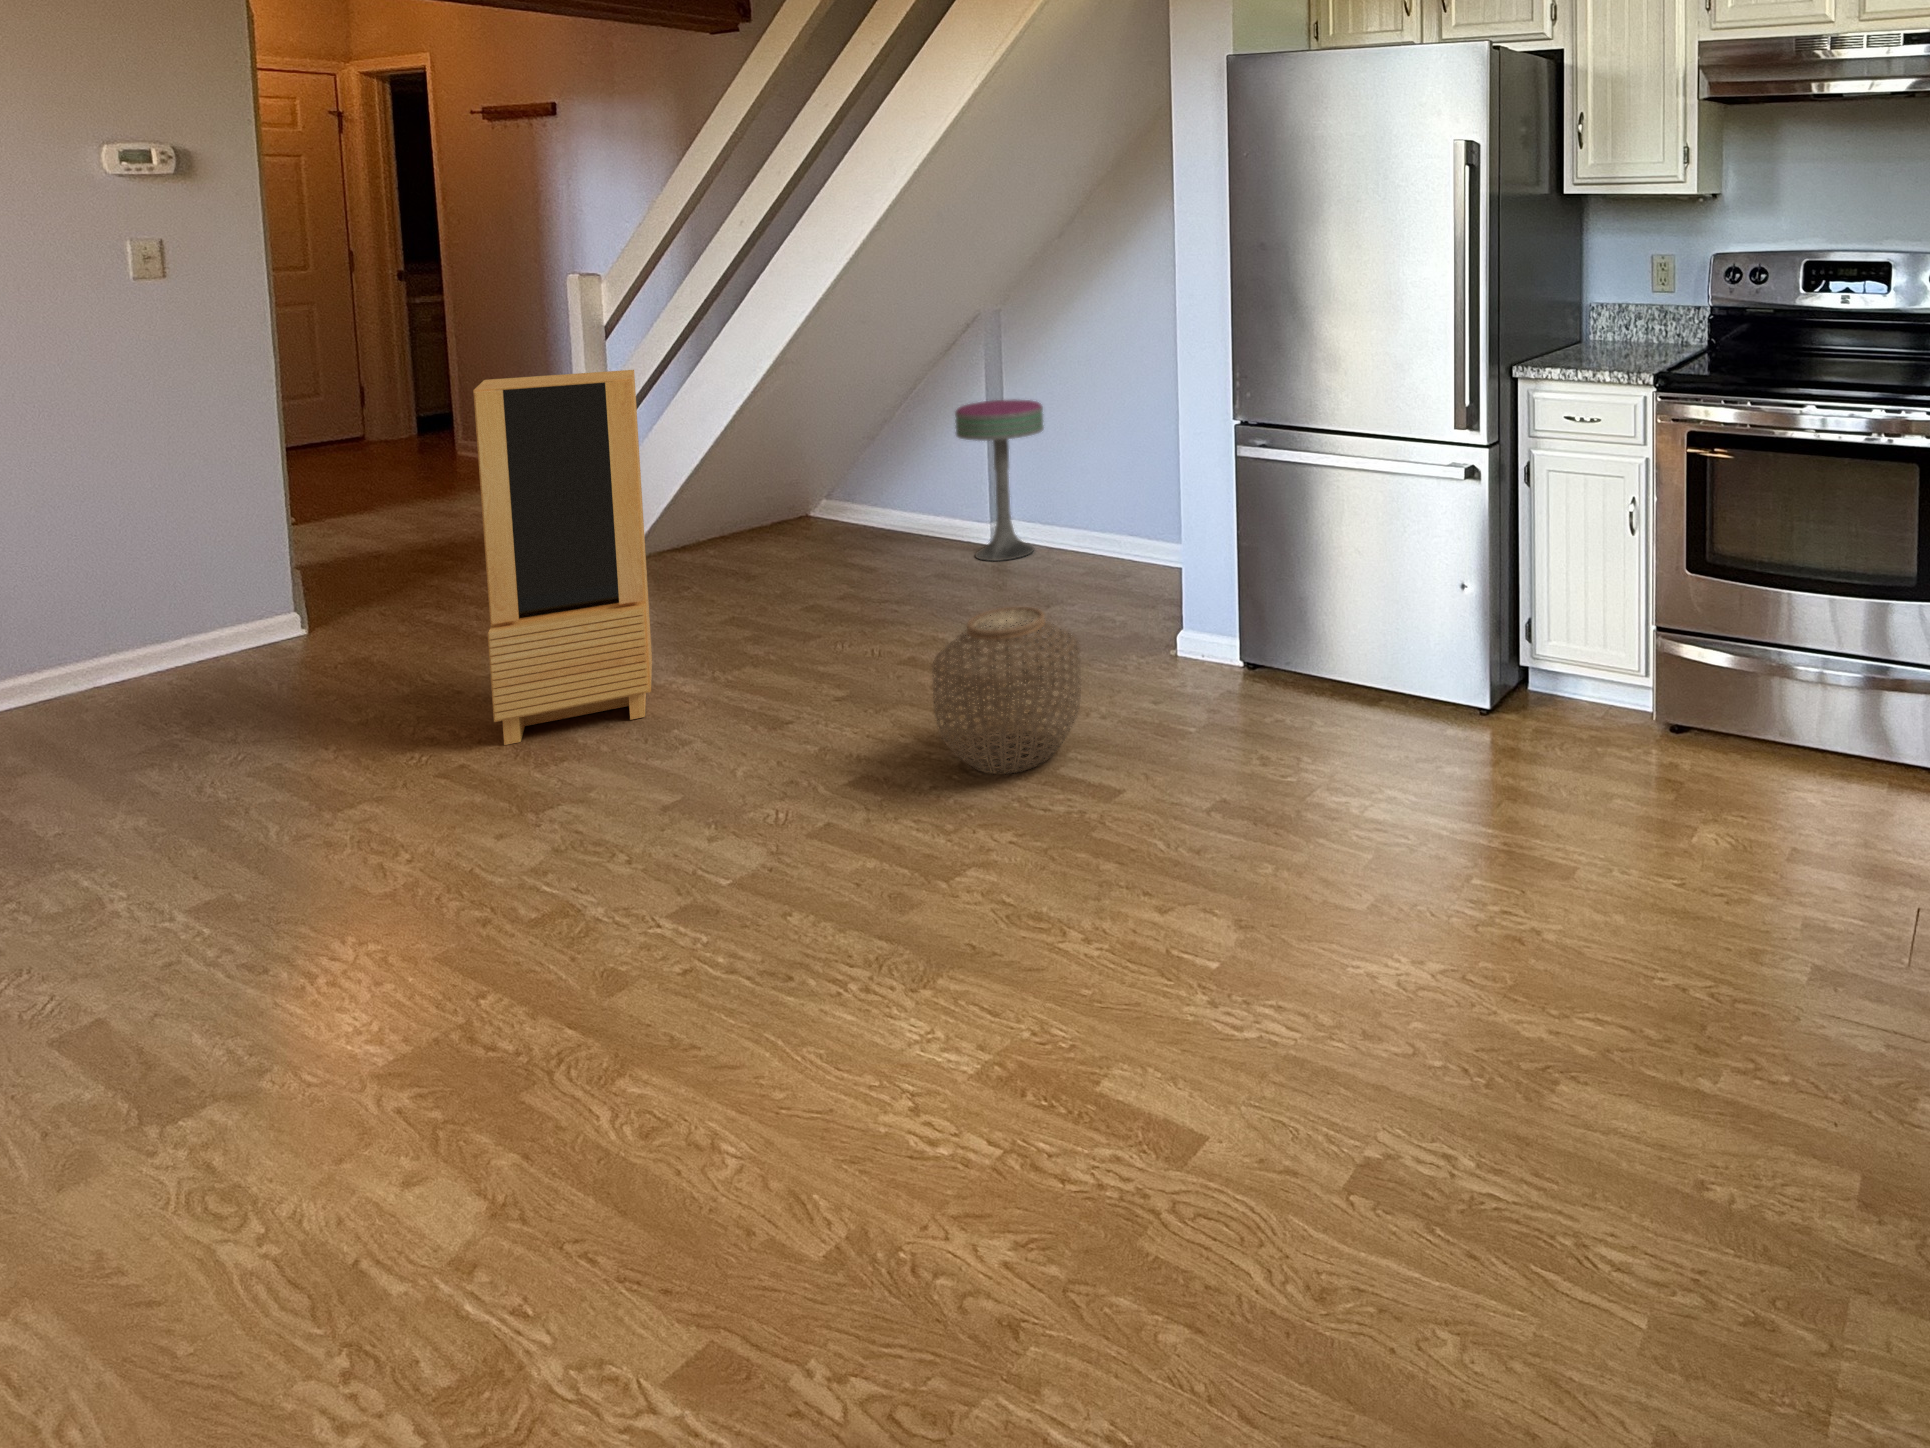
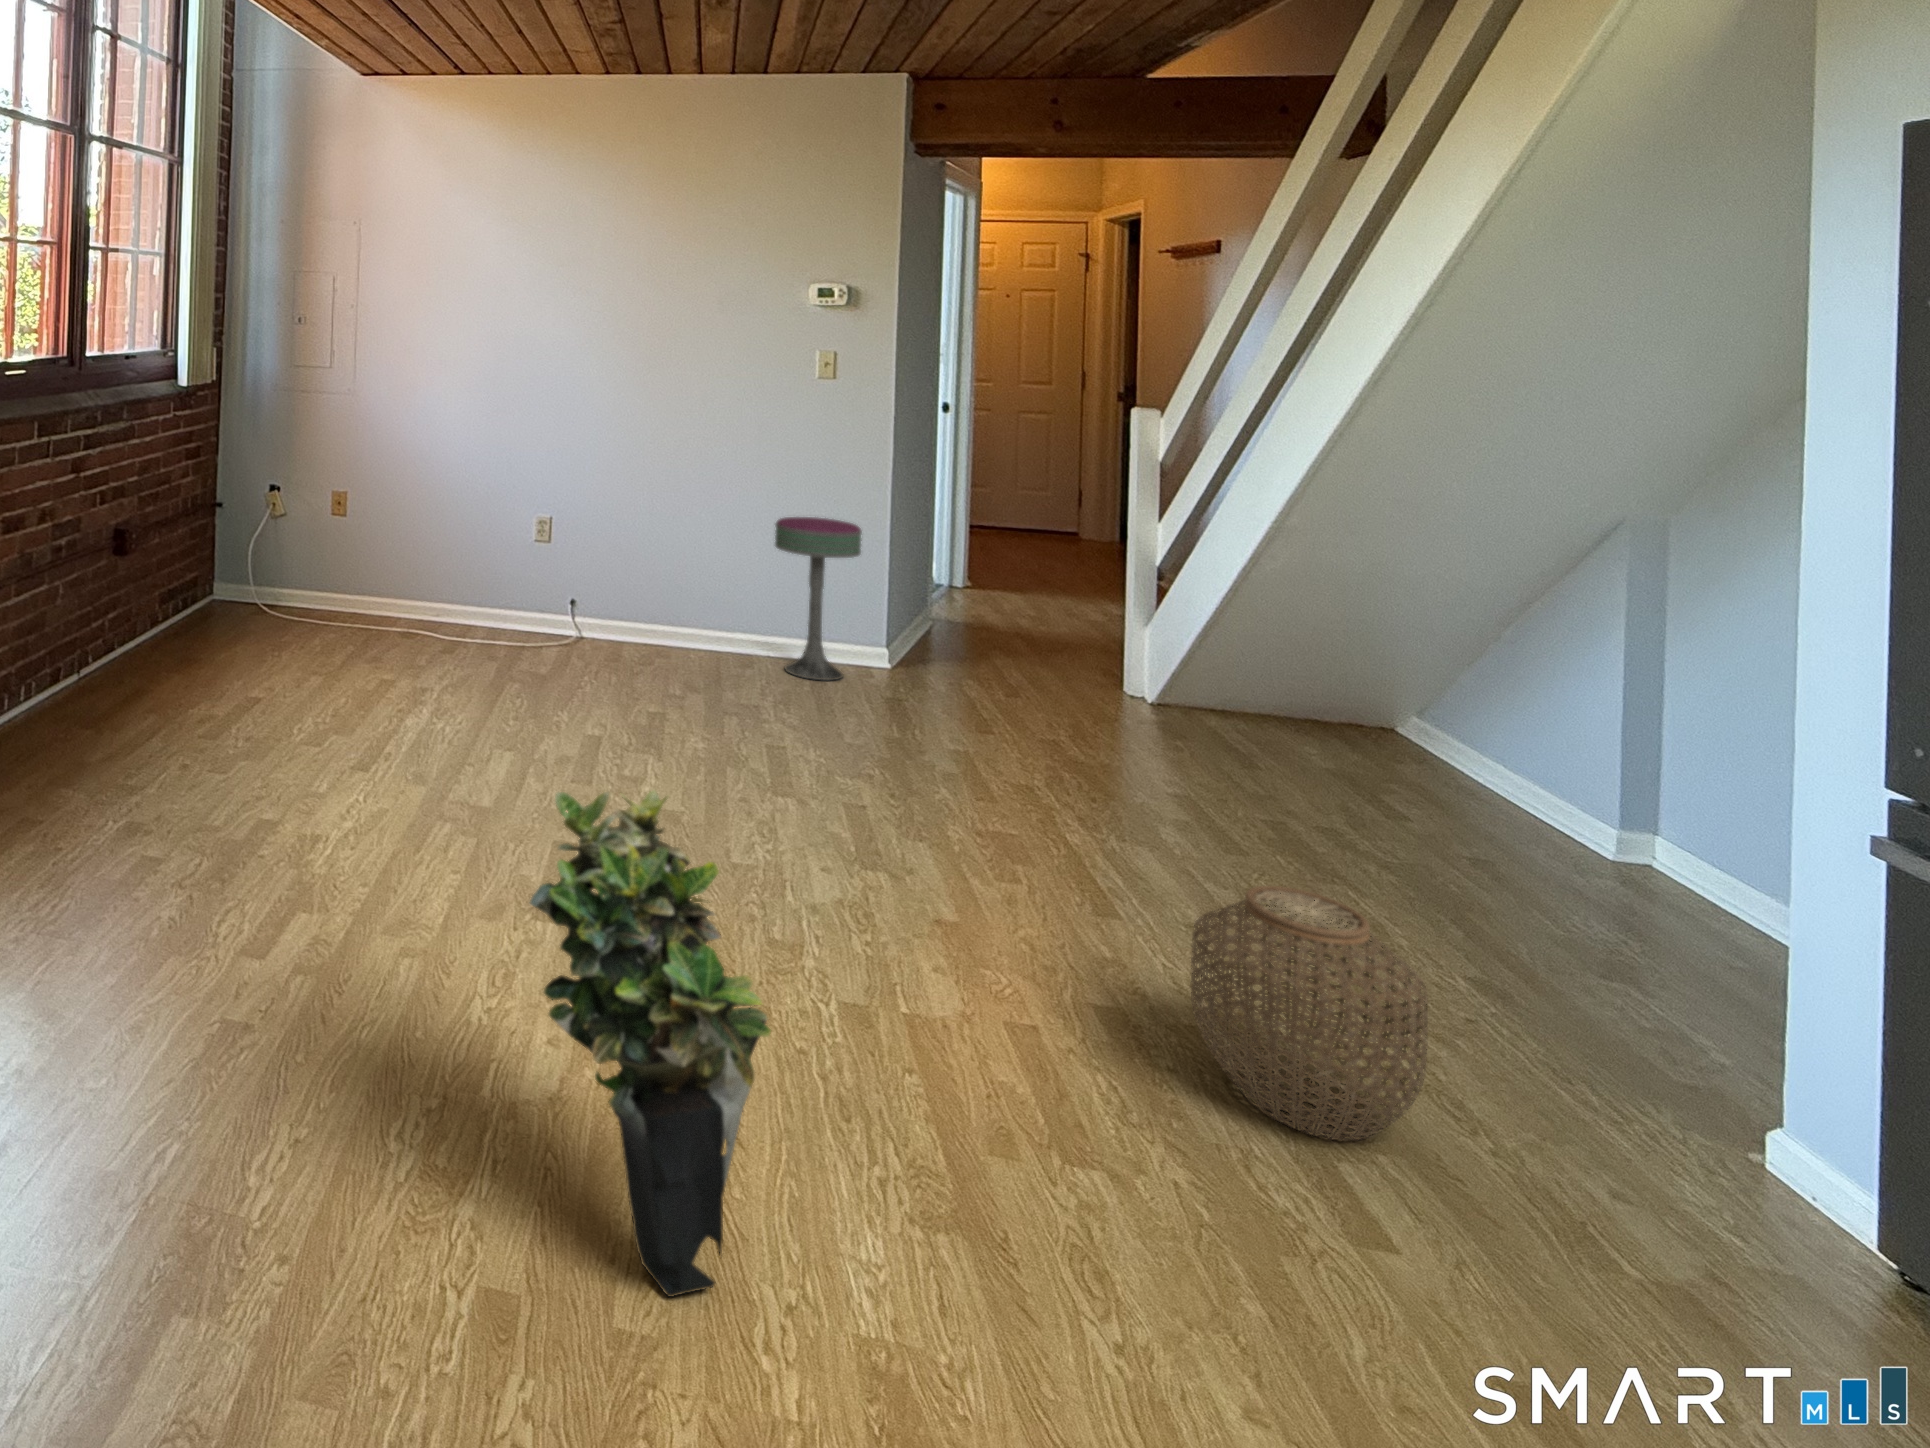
storage cabinet: present [473,370,652,745] -> none [895,483,1061,841]
bar stool: present [955,400,1044,561] -> present [775,517,862,681]
potted plant: none [536,746,879,1203] -> present [530,791,771,1297]

